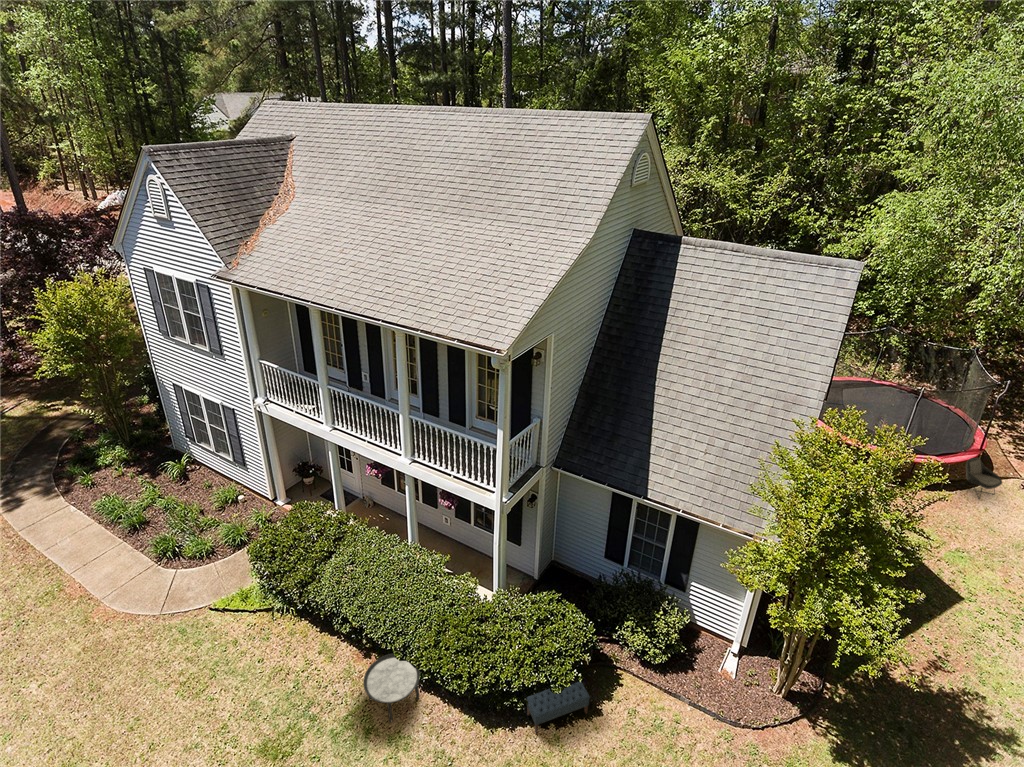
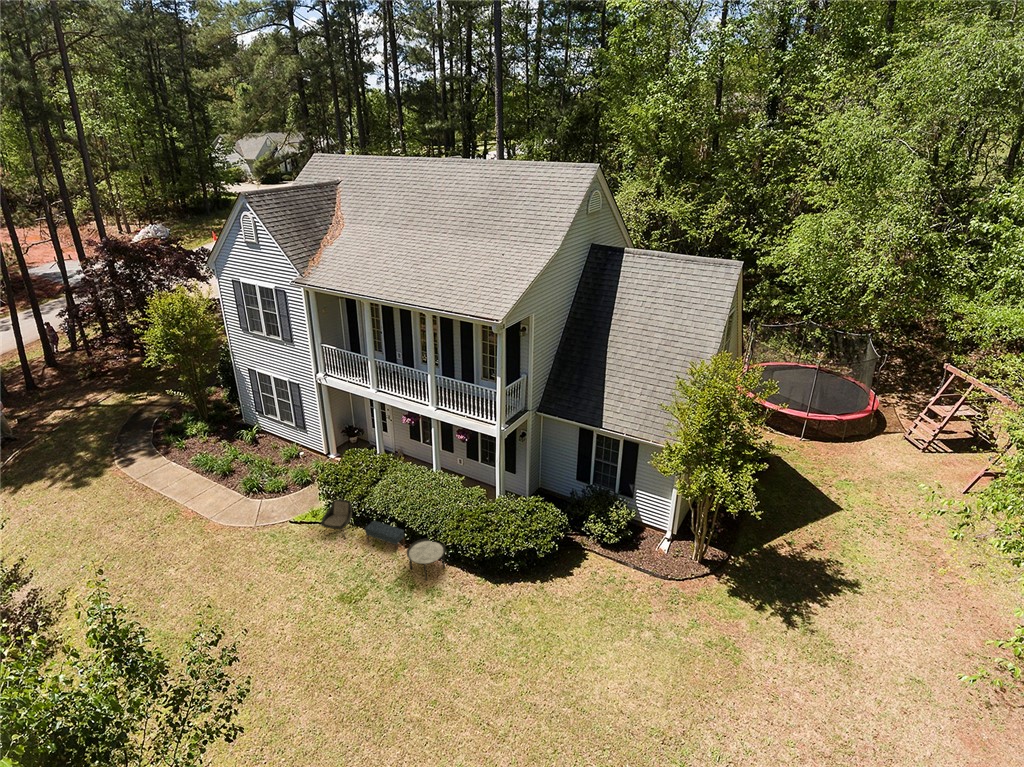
lounge chair: present [966,458,1002,499] -> present [321,499,352,538]
bench: present [527,682,590,733] -> present [365,521,405,551]

